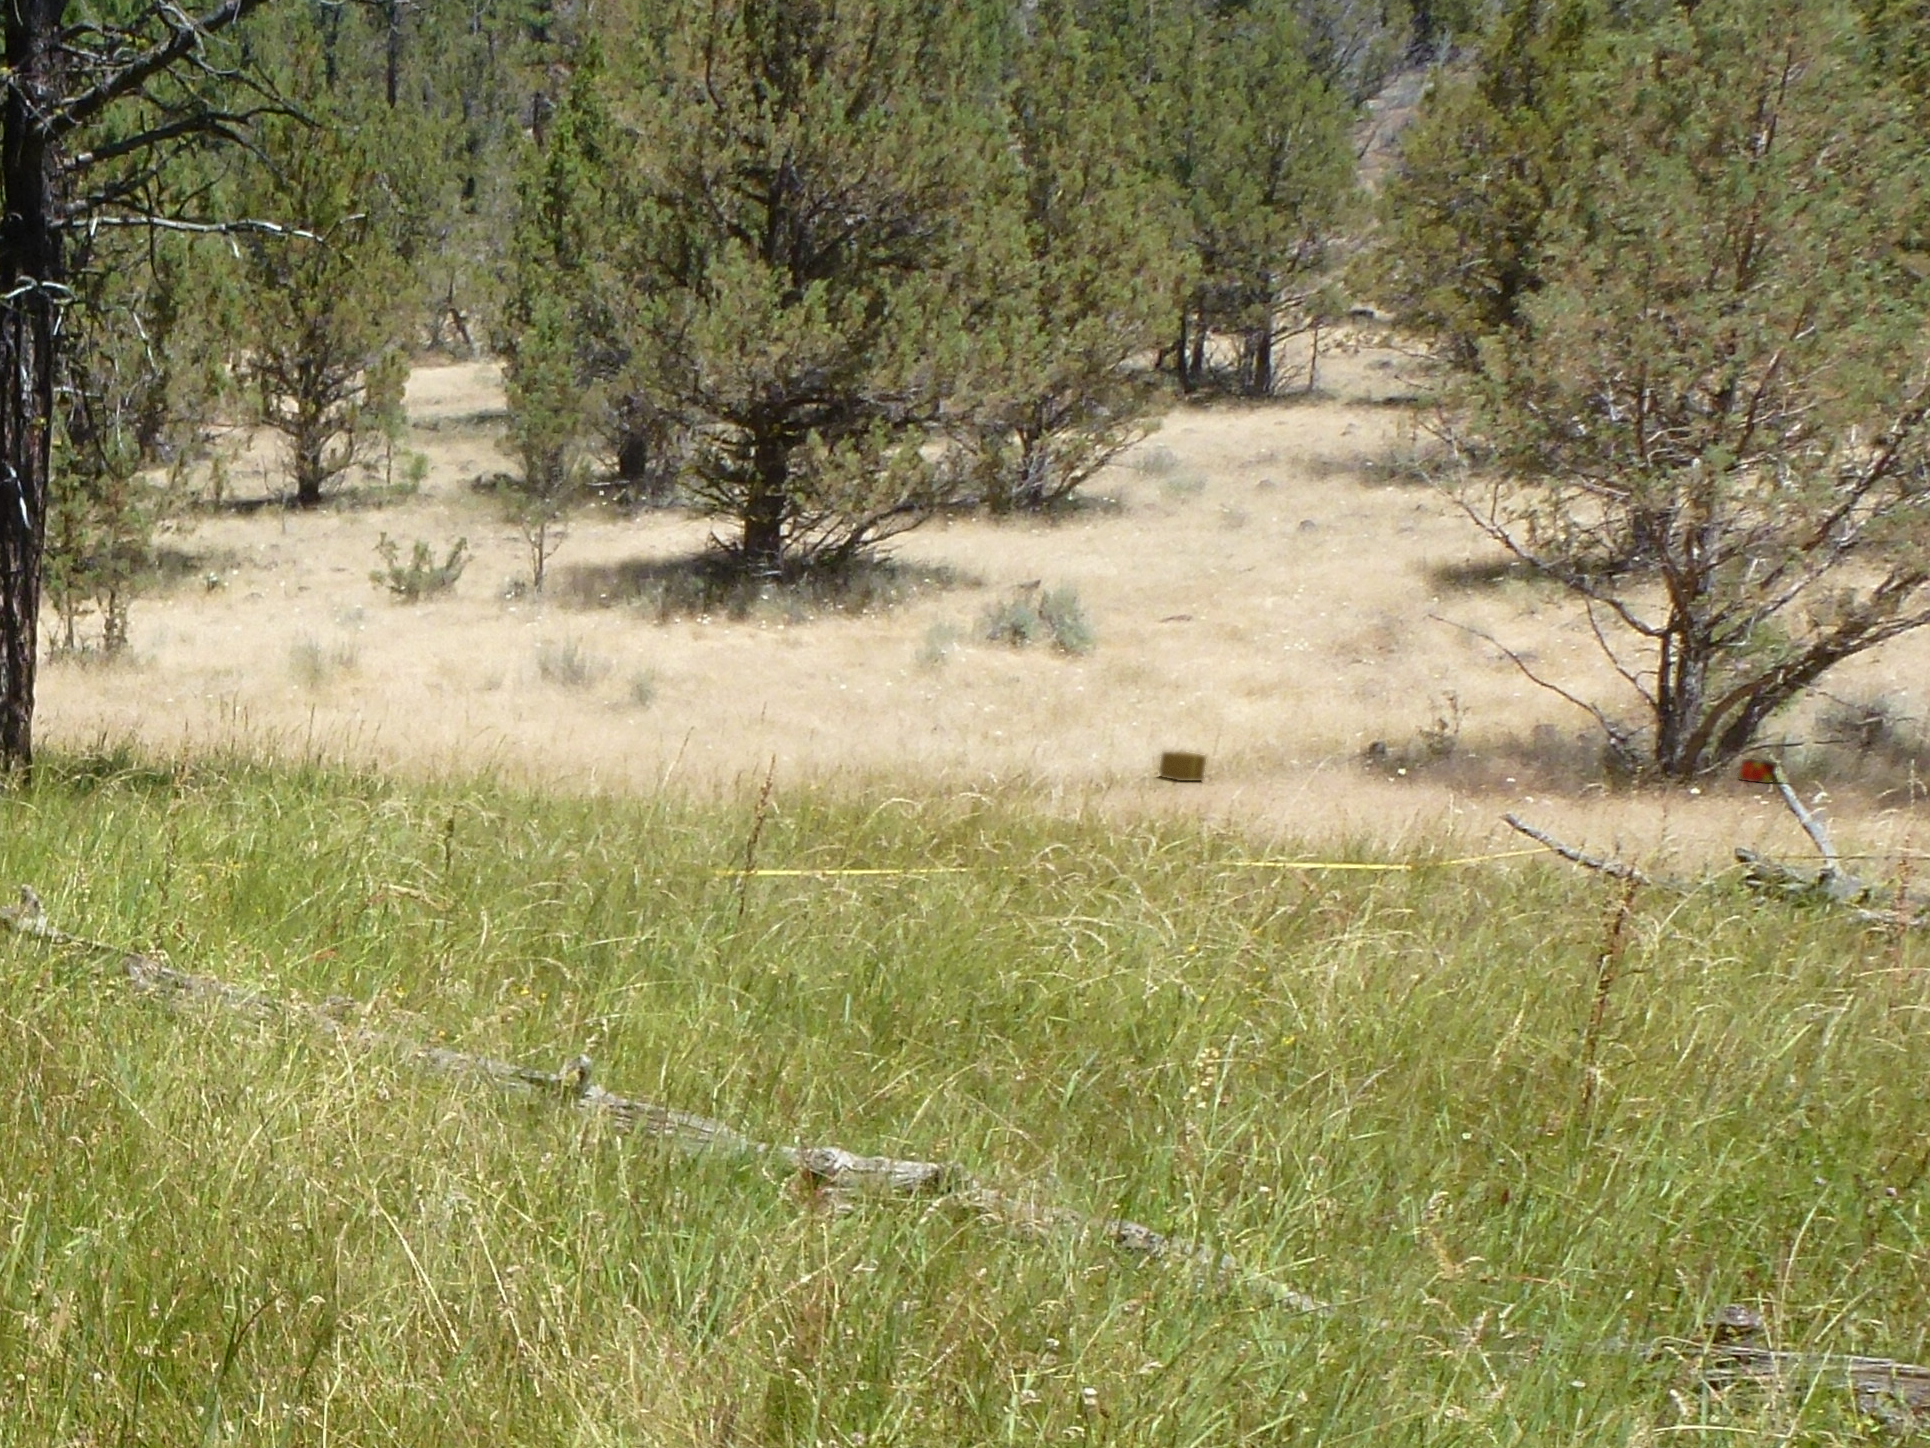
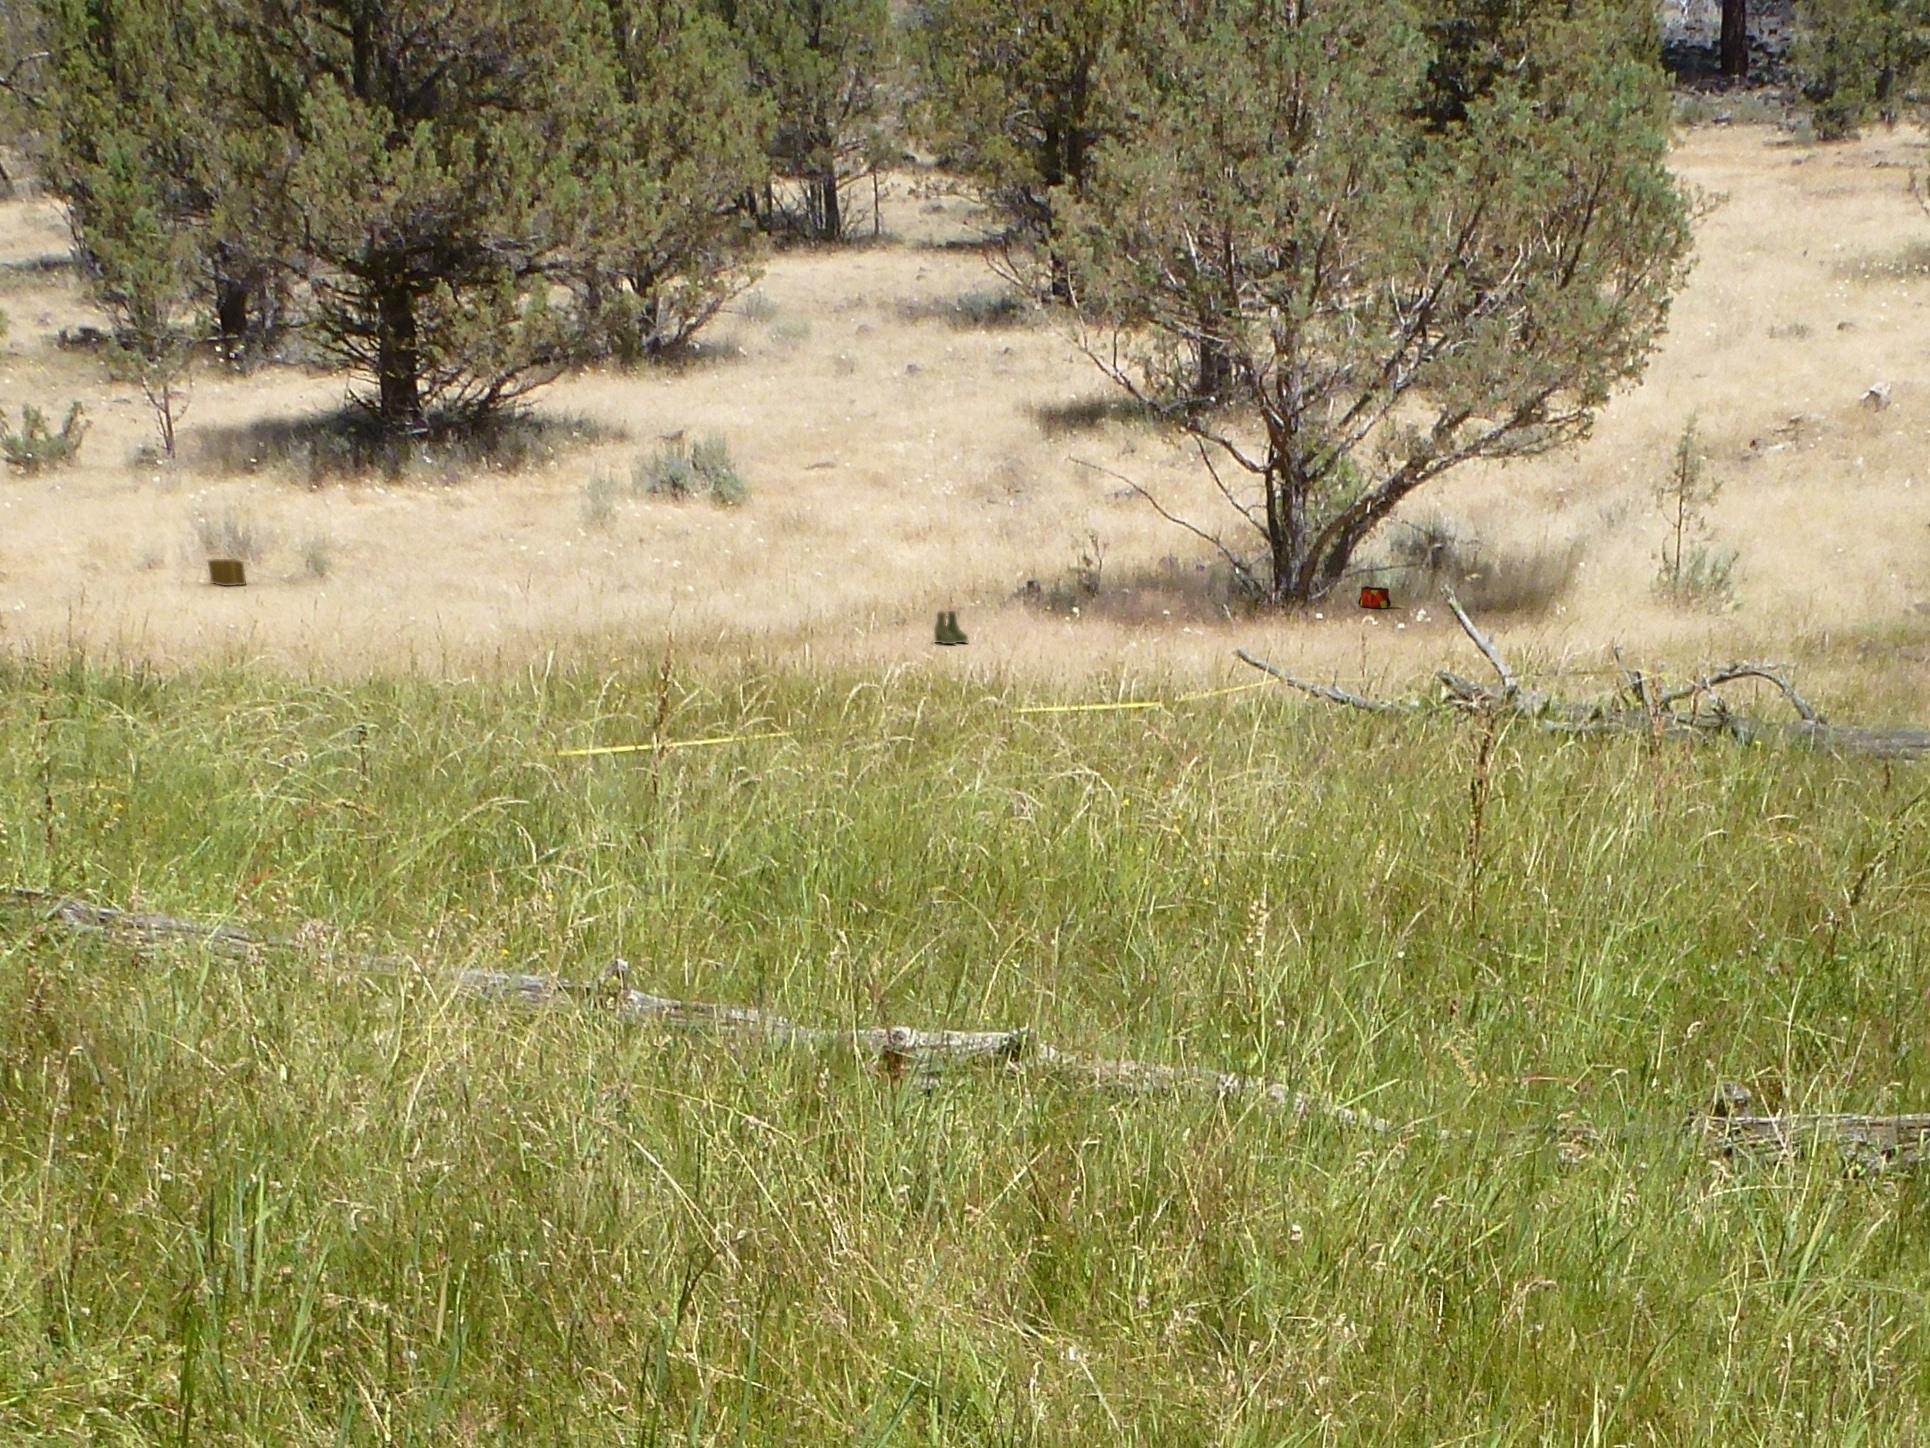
cardboard box: present [1159,752,1206,781] -> present [208,559,246,586]
boots: none [1216,755,1252,787] -> present [934,611,968,644]

